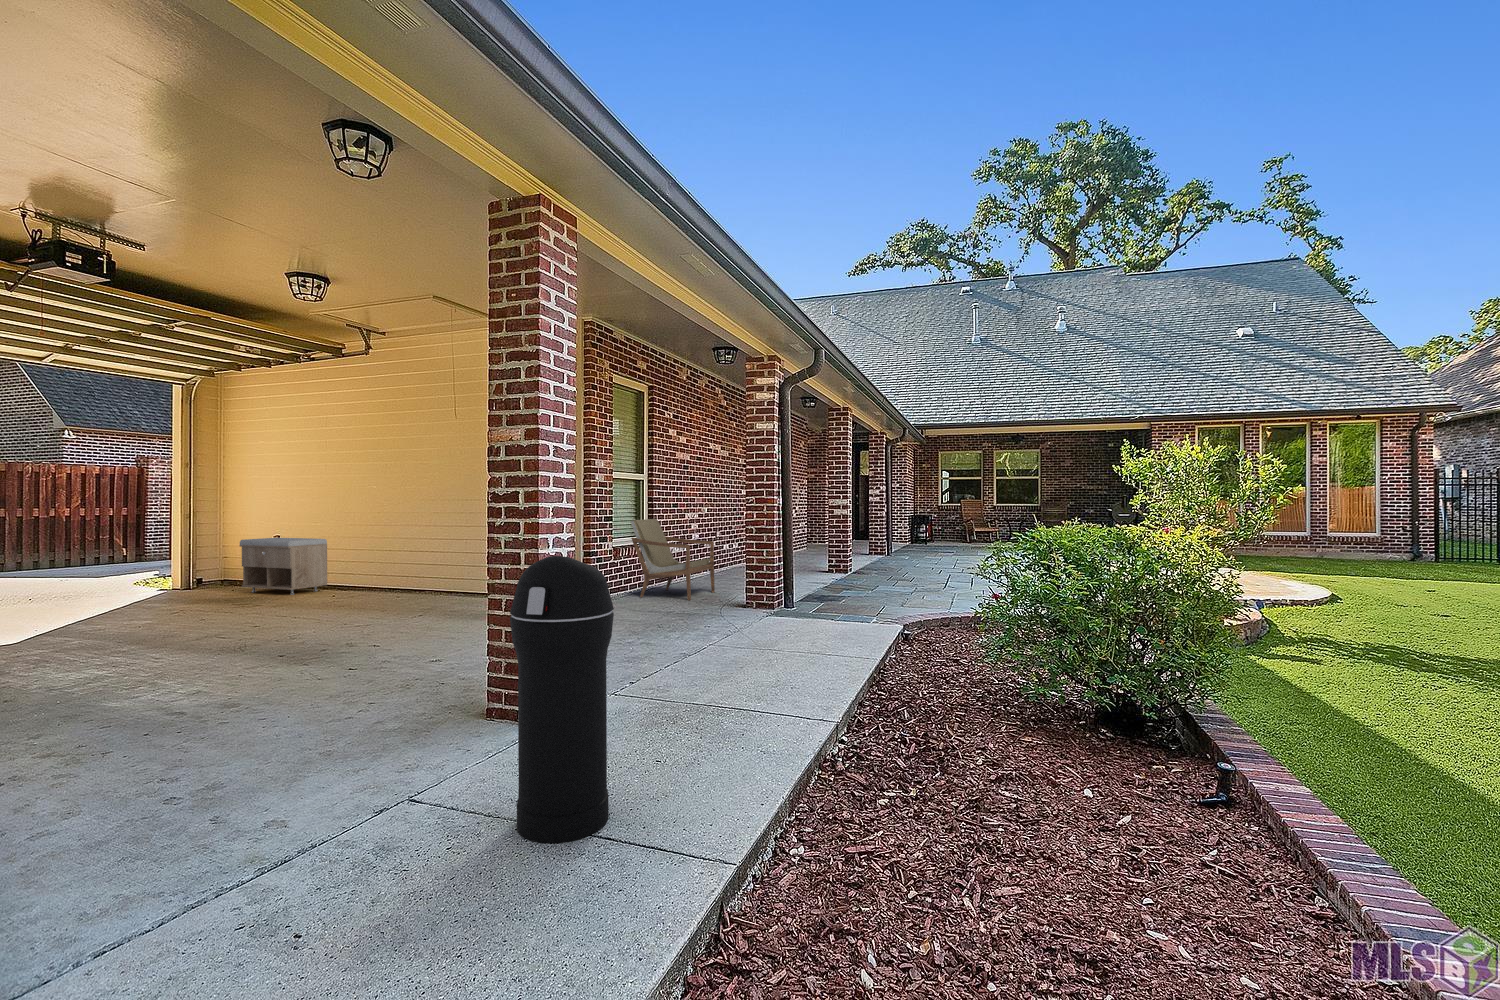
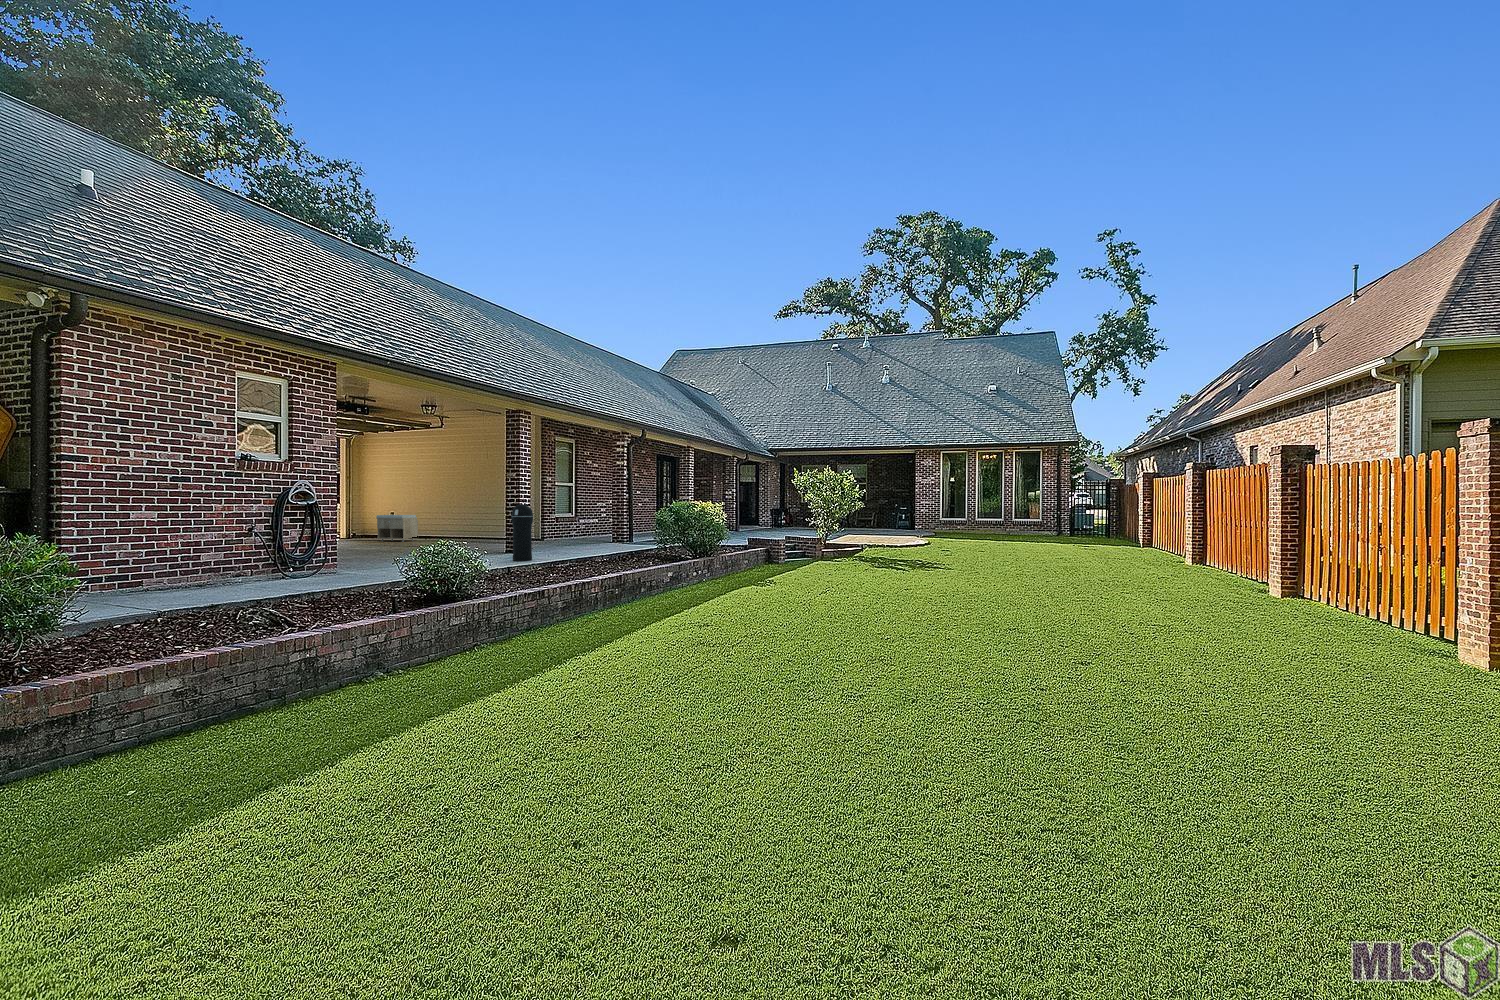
armchair: present [631,519,715,600] -> none [566,505,608,543]

